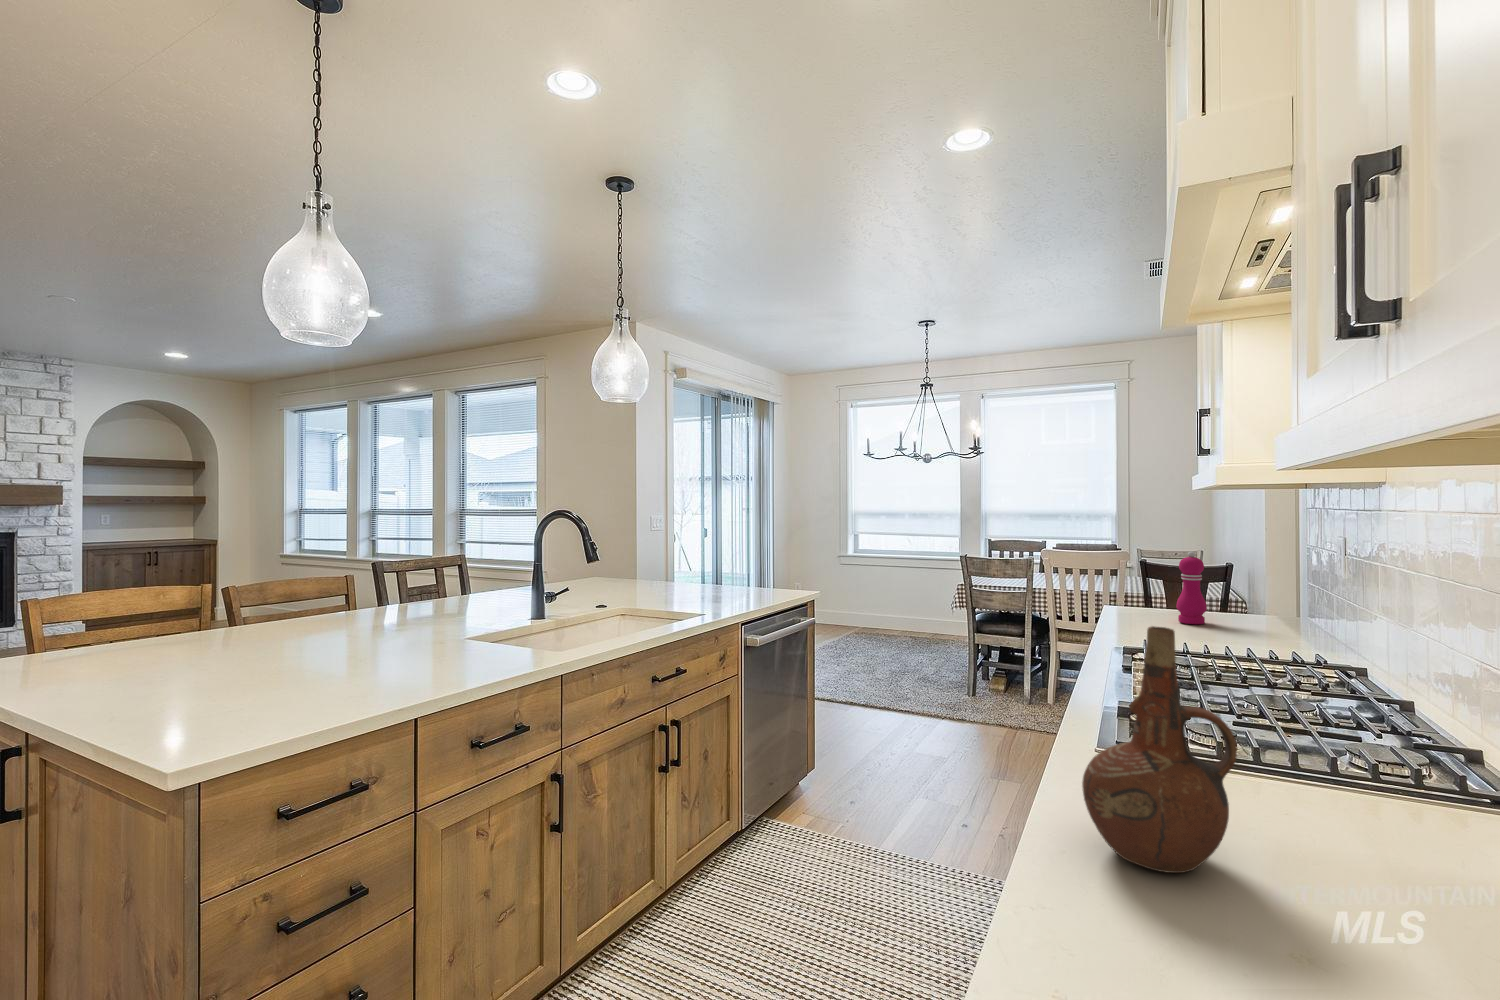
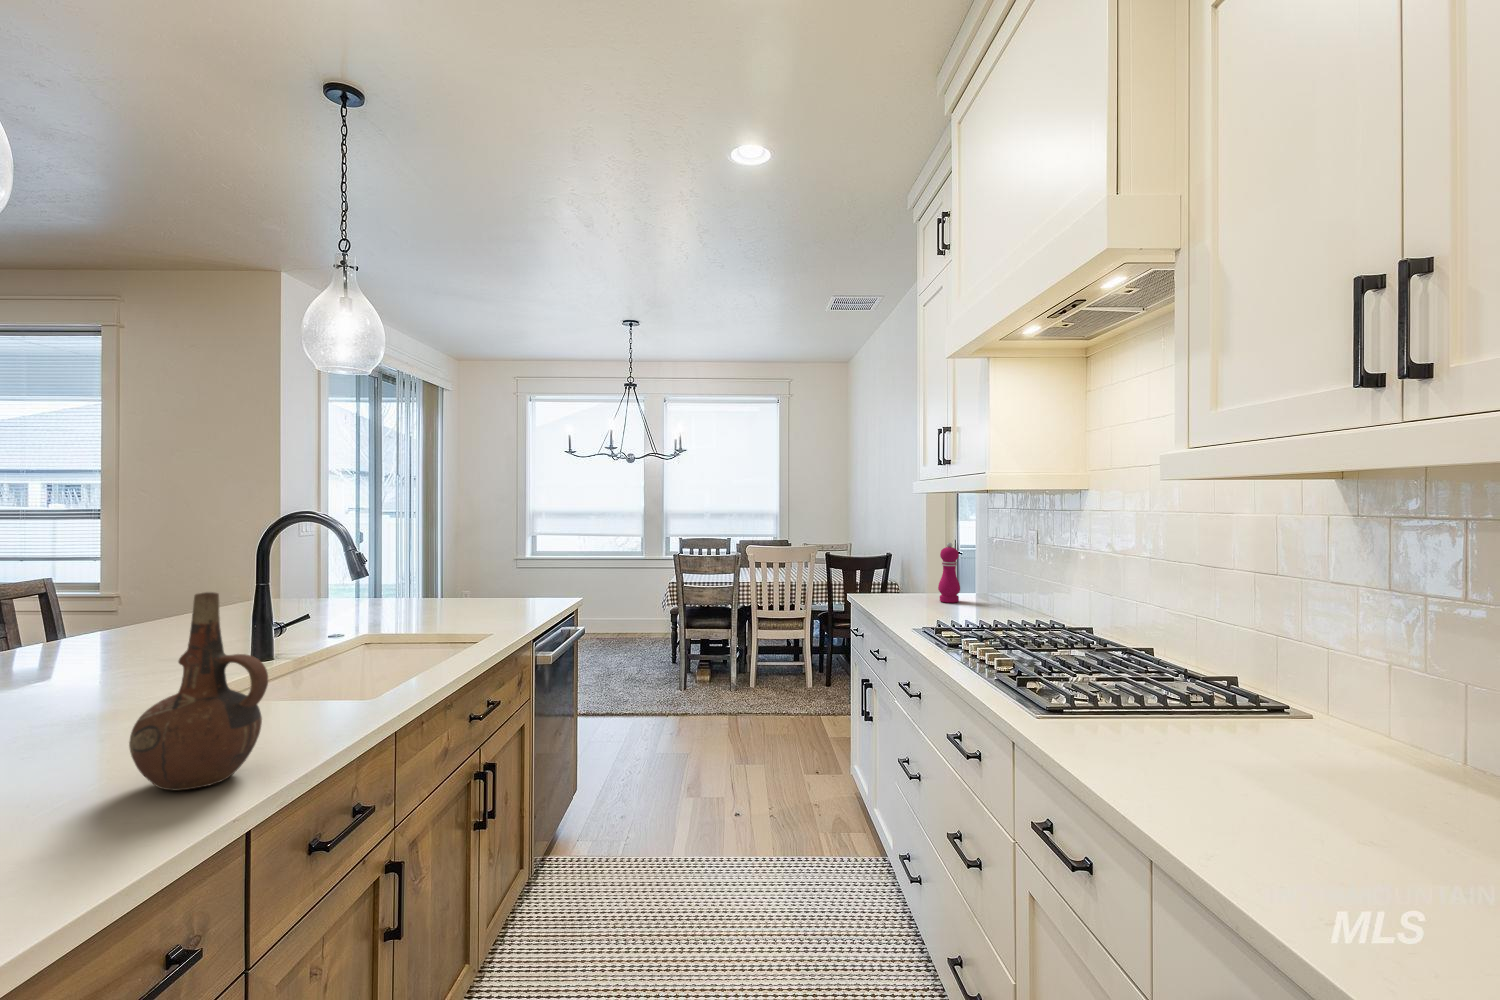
ceramic pitcher: present [1082,626,1237,873] -> present [129,592,268,790]

